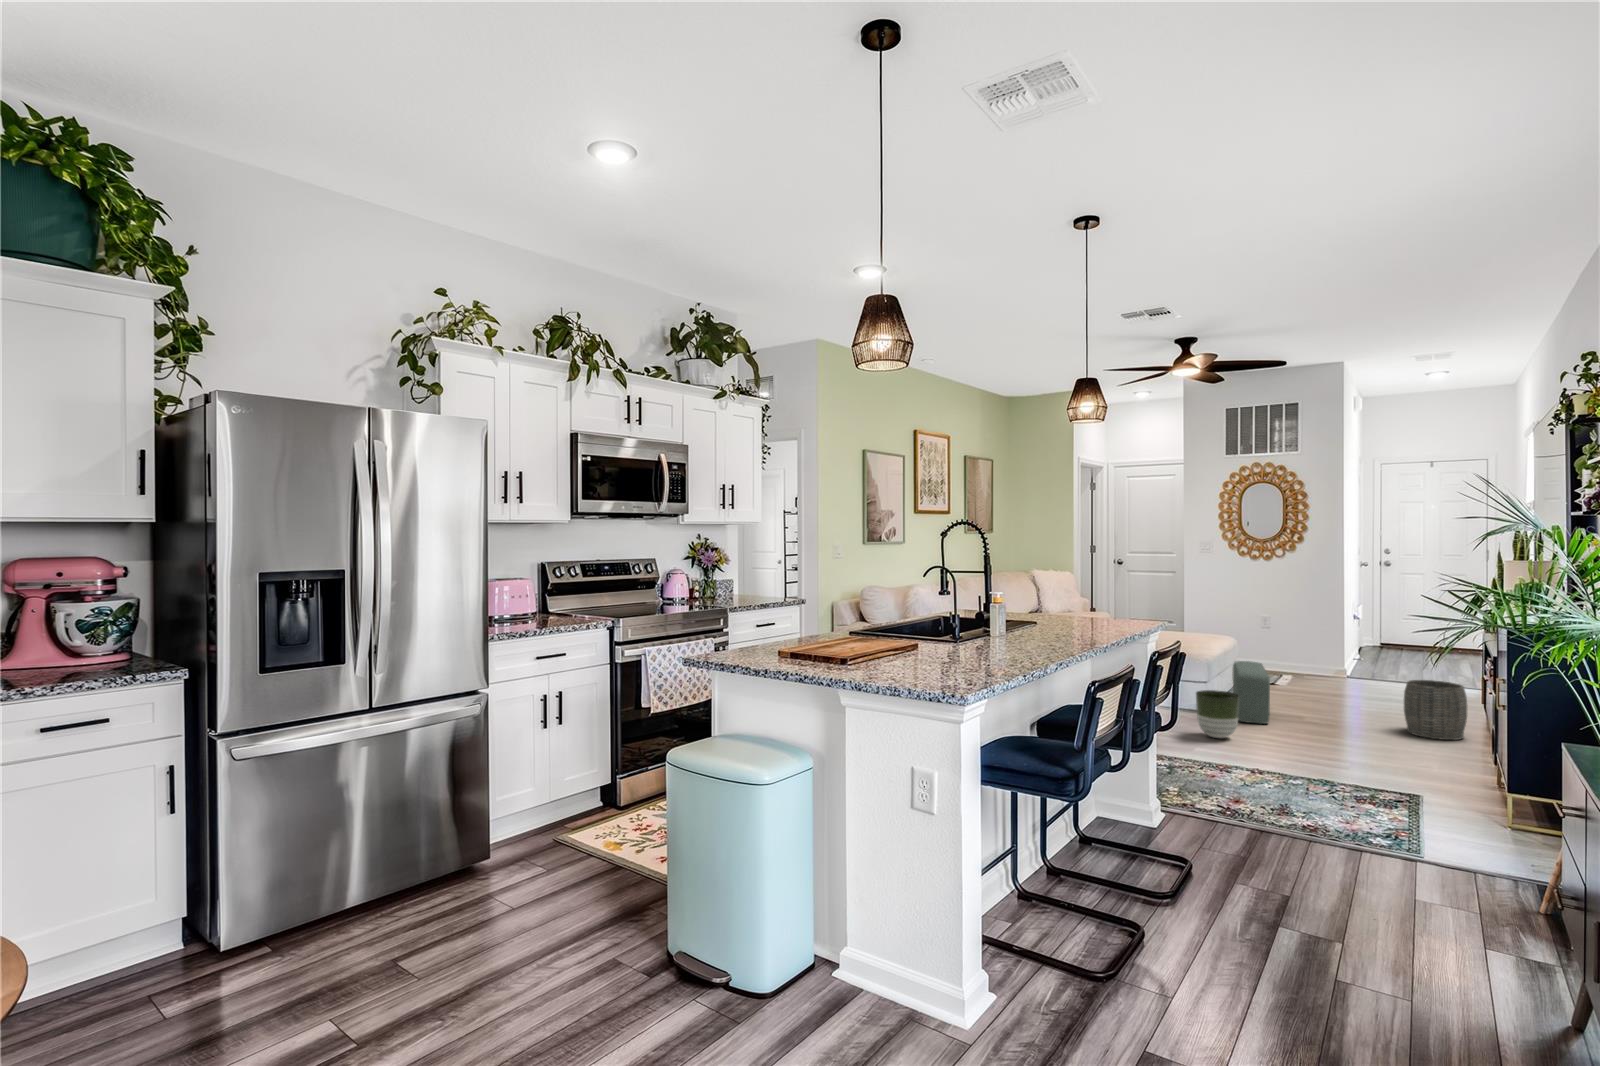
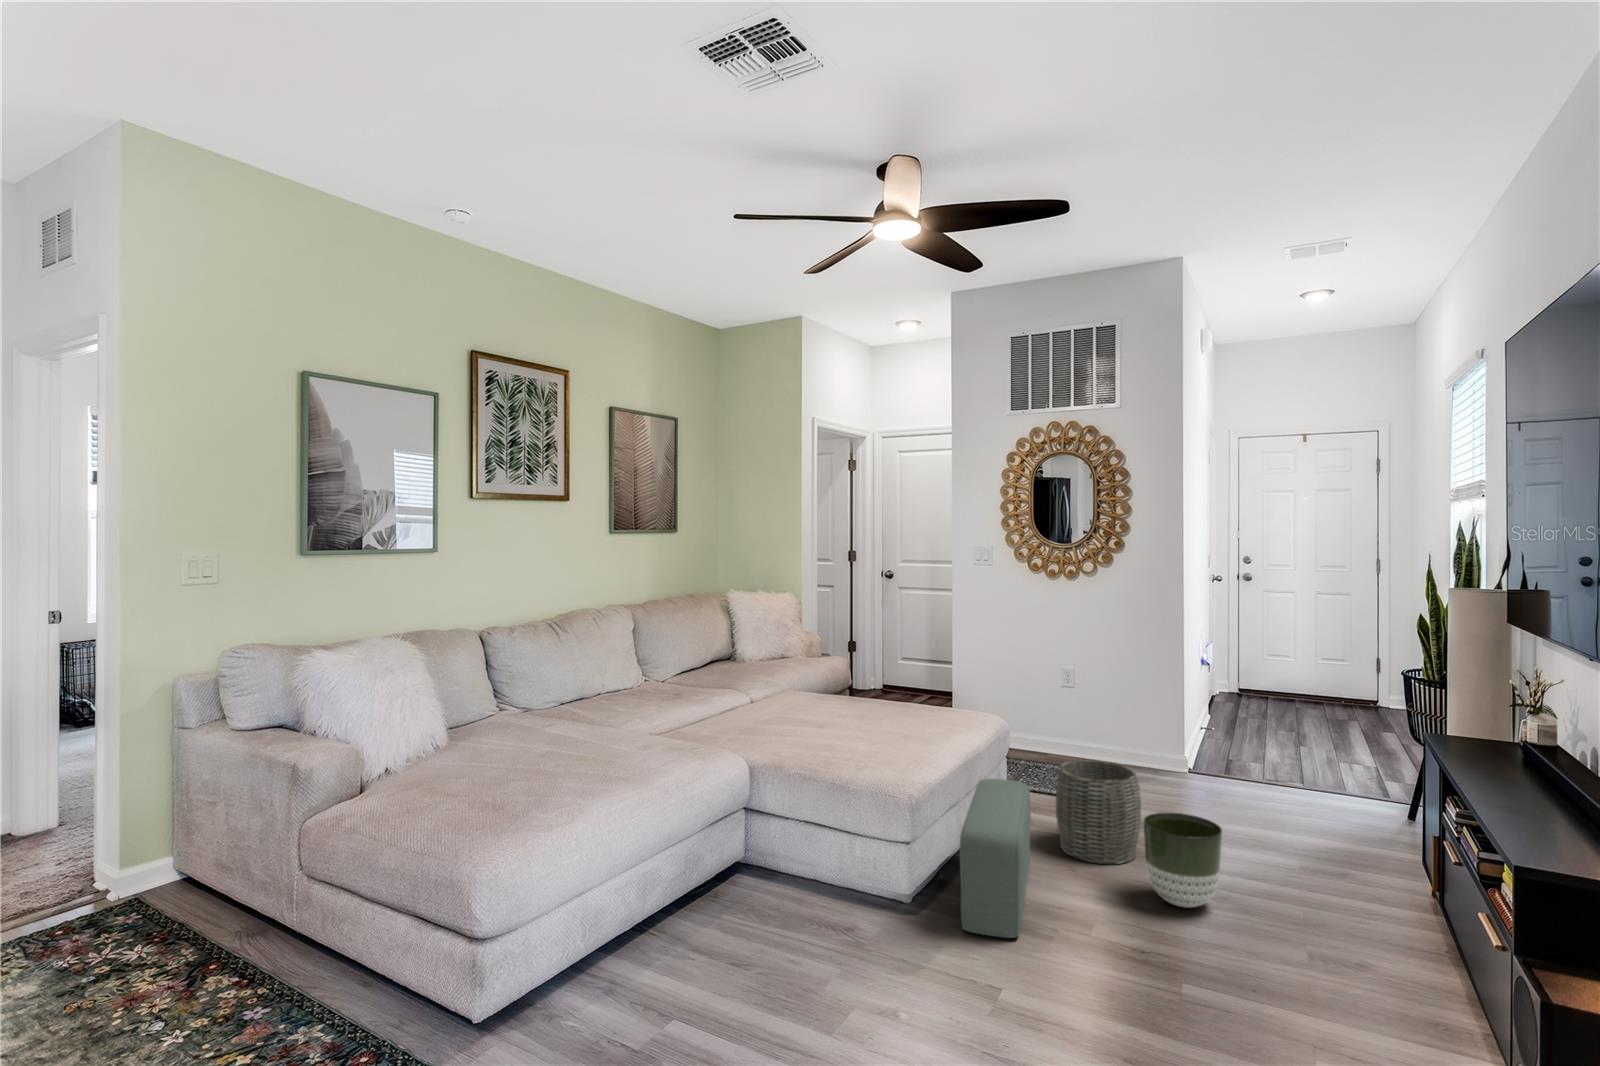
woven basket: present [1404,680,1467,740] -> present [1056,760,1141,864]
planter: present [1196,690,1240,738] -> present [1144,813,1222,908]

